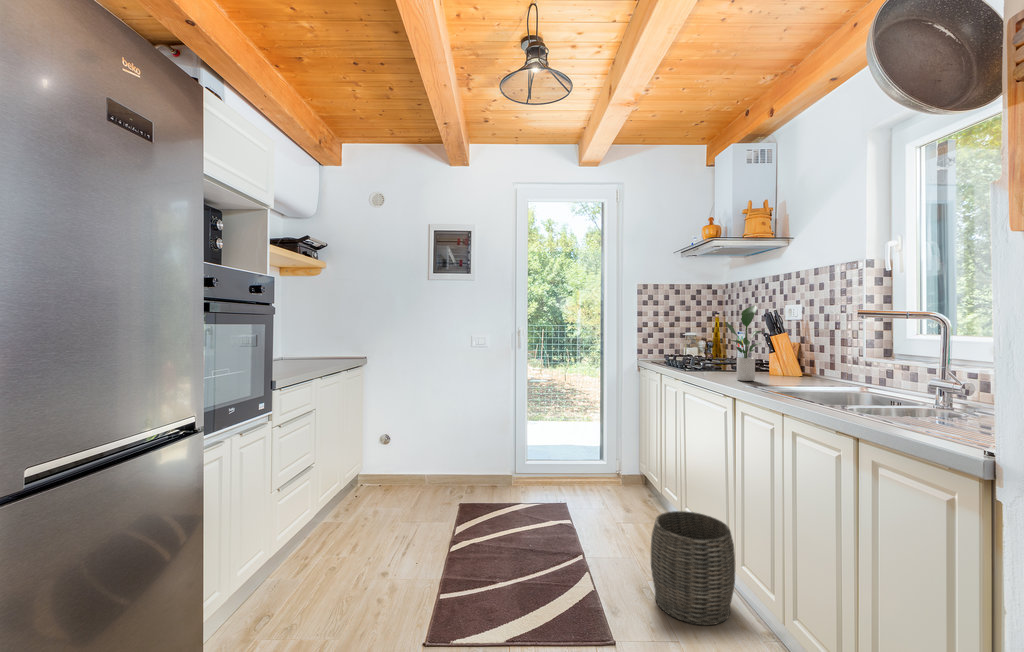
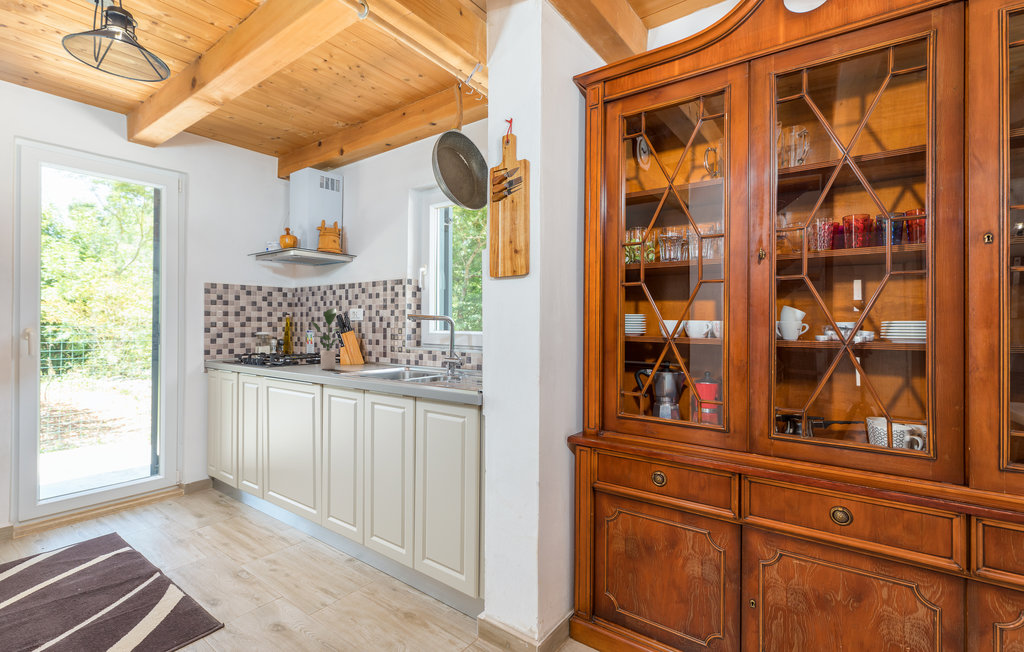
woven basket: present [651,511,735,625] -> none [251,486,327,581]

